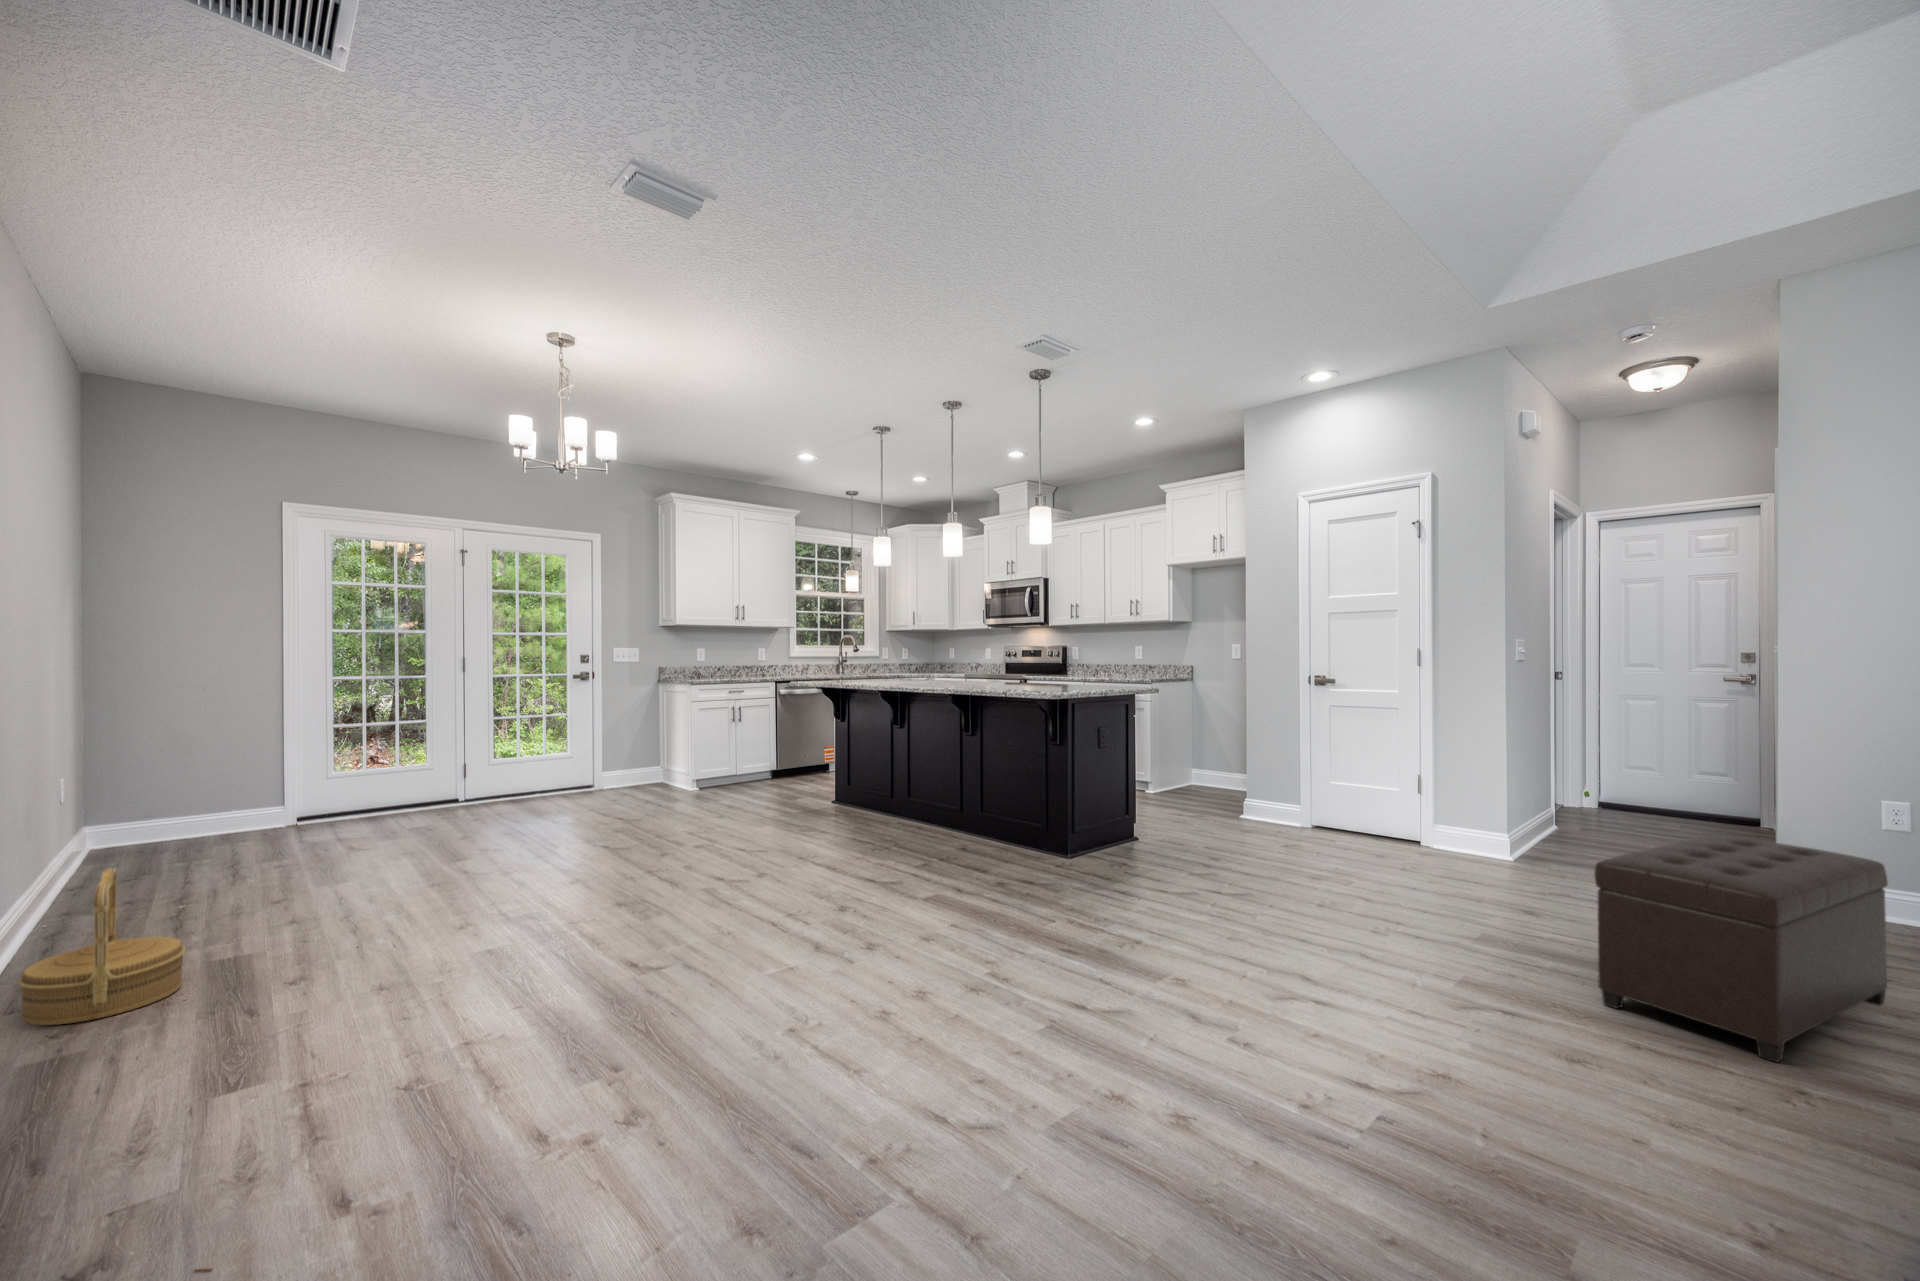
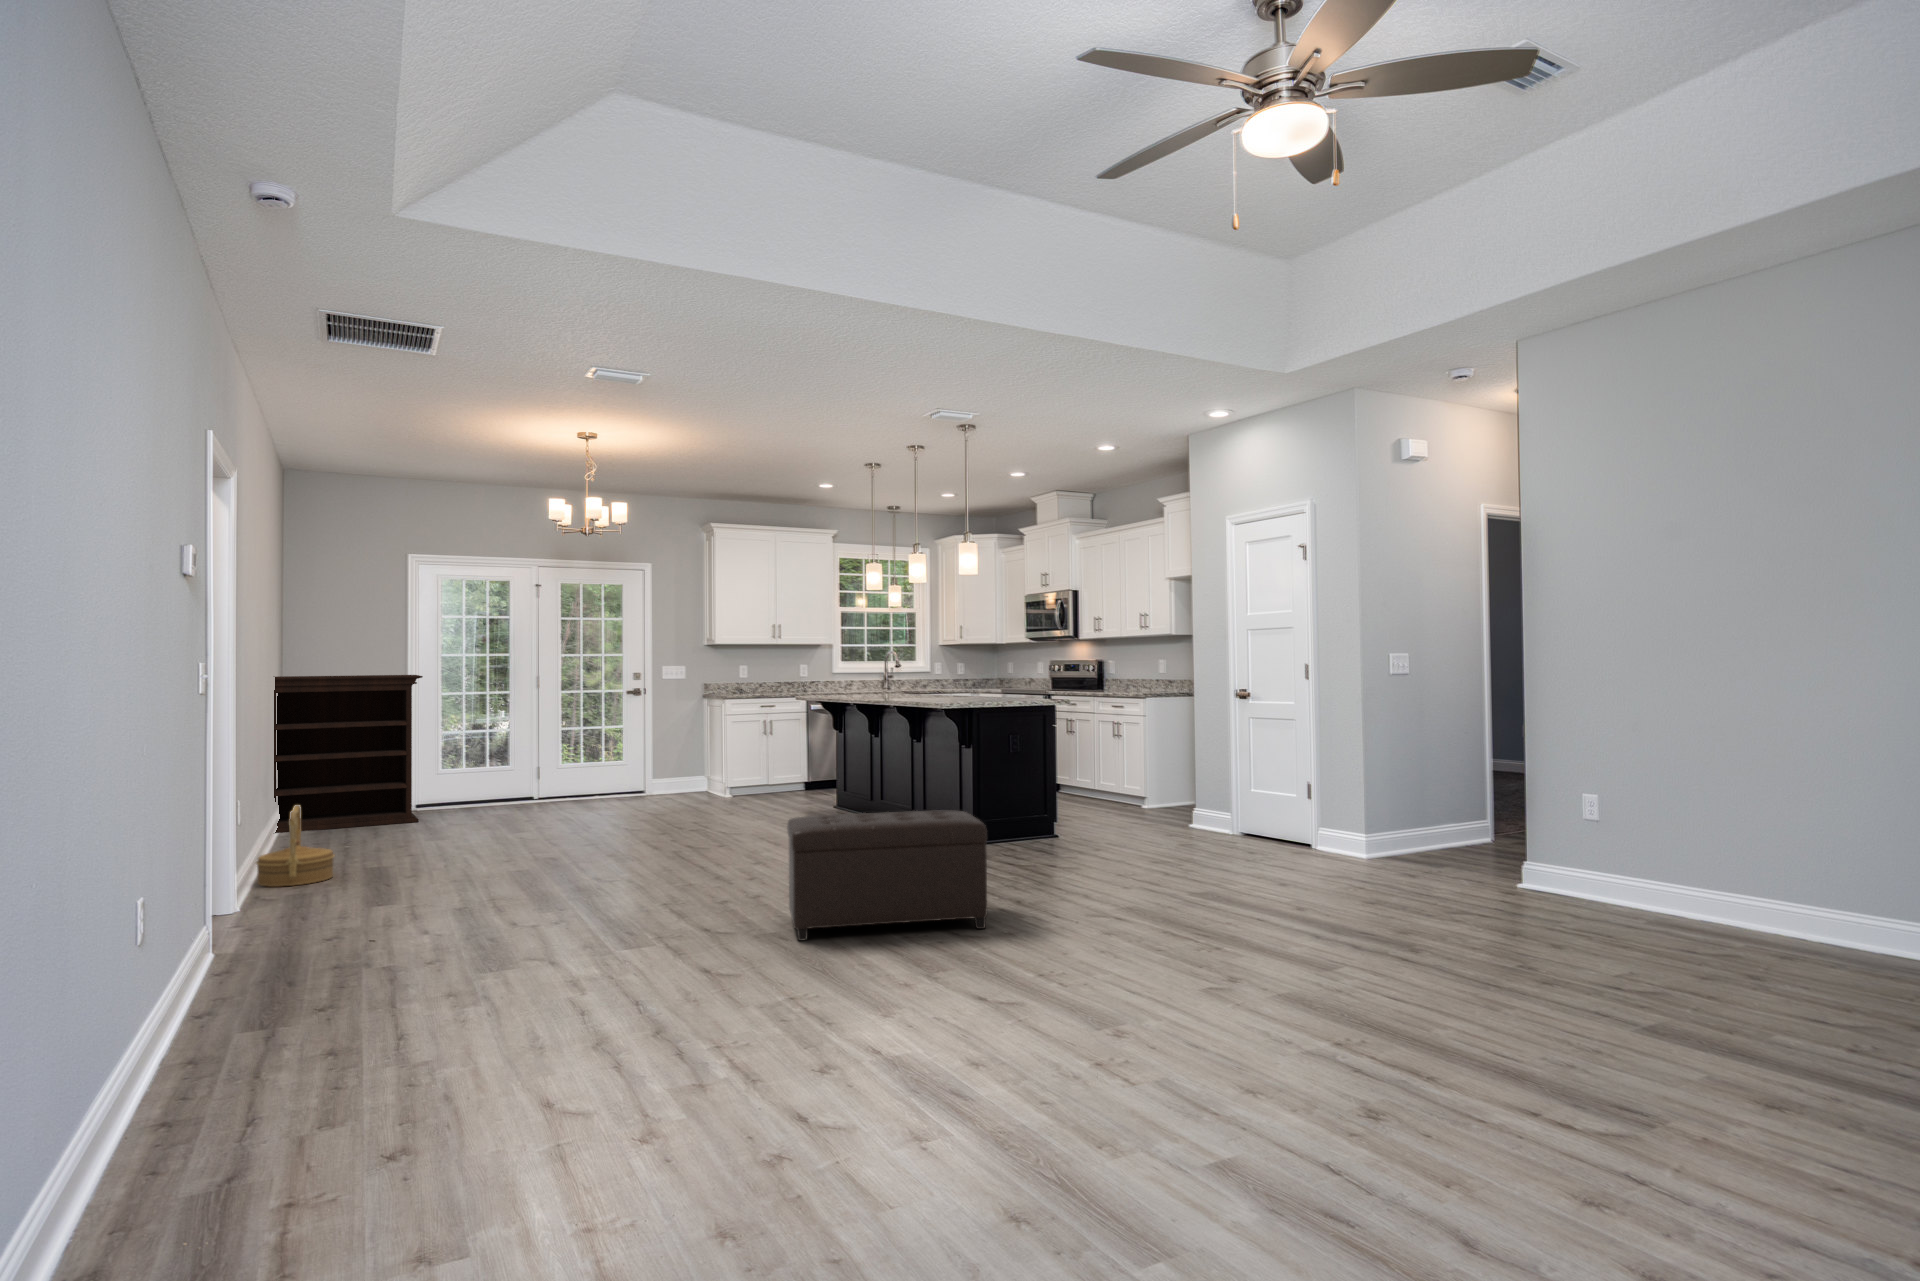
bookshelf: none [35,654,312,886] -> present [274,675,423,833]
ottoman: present [1594,835,1888,1062] -> present [787,811,987,941]

